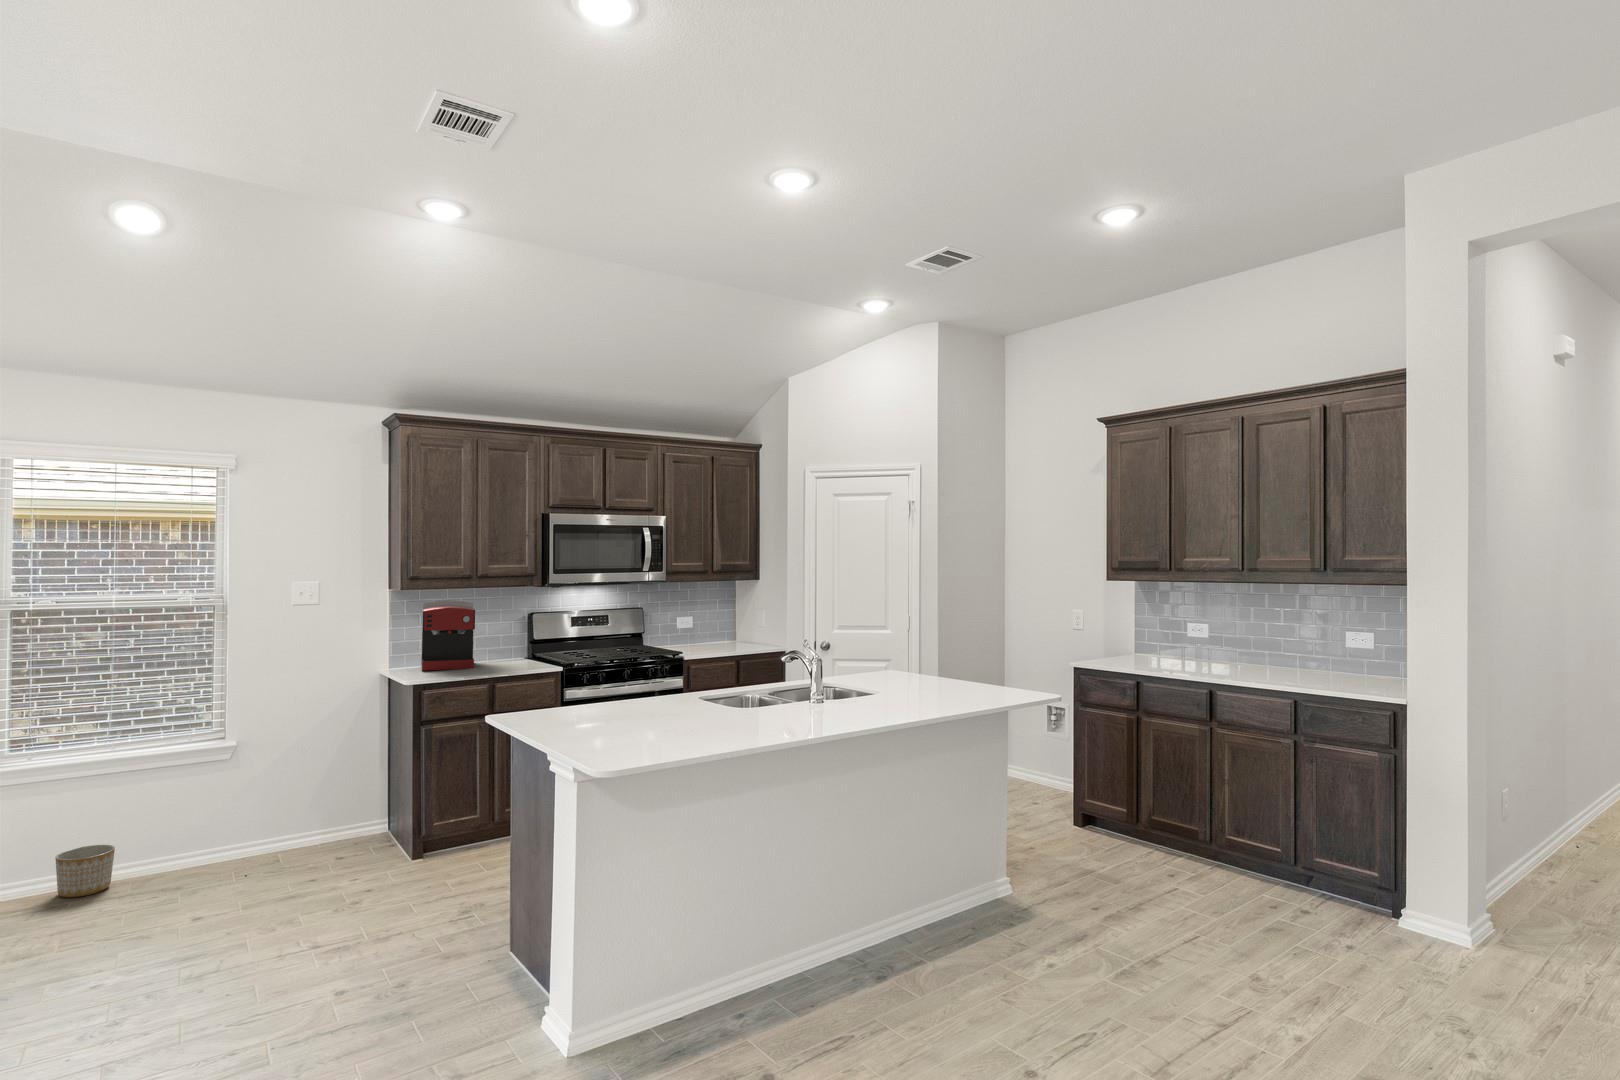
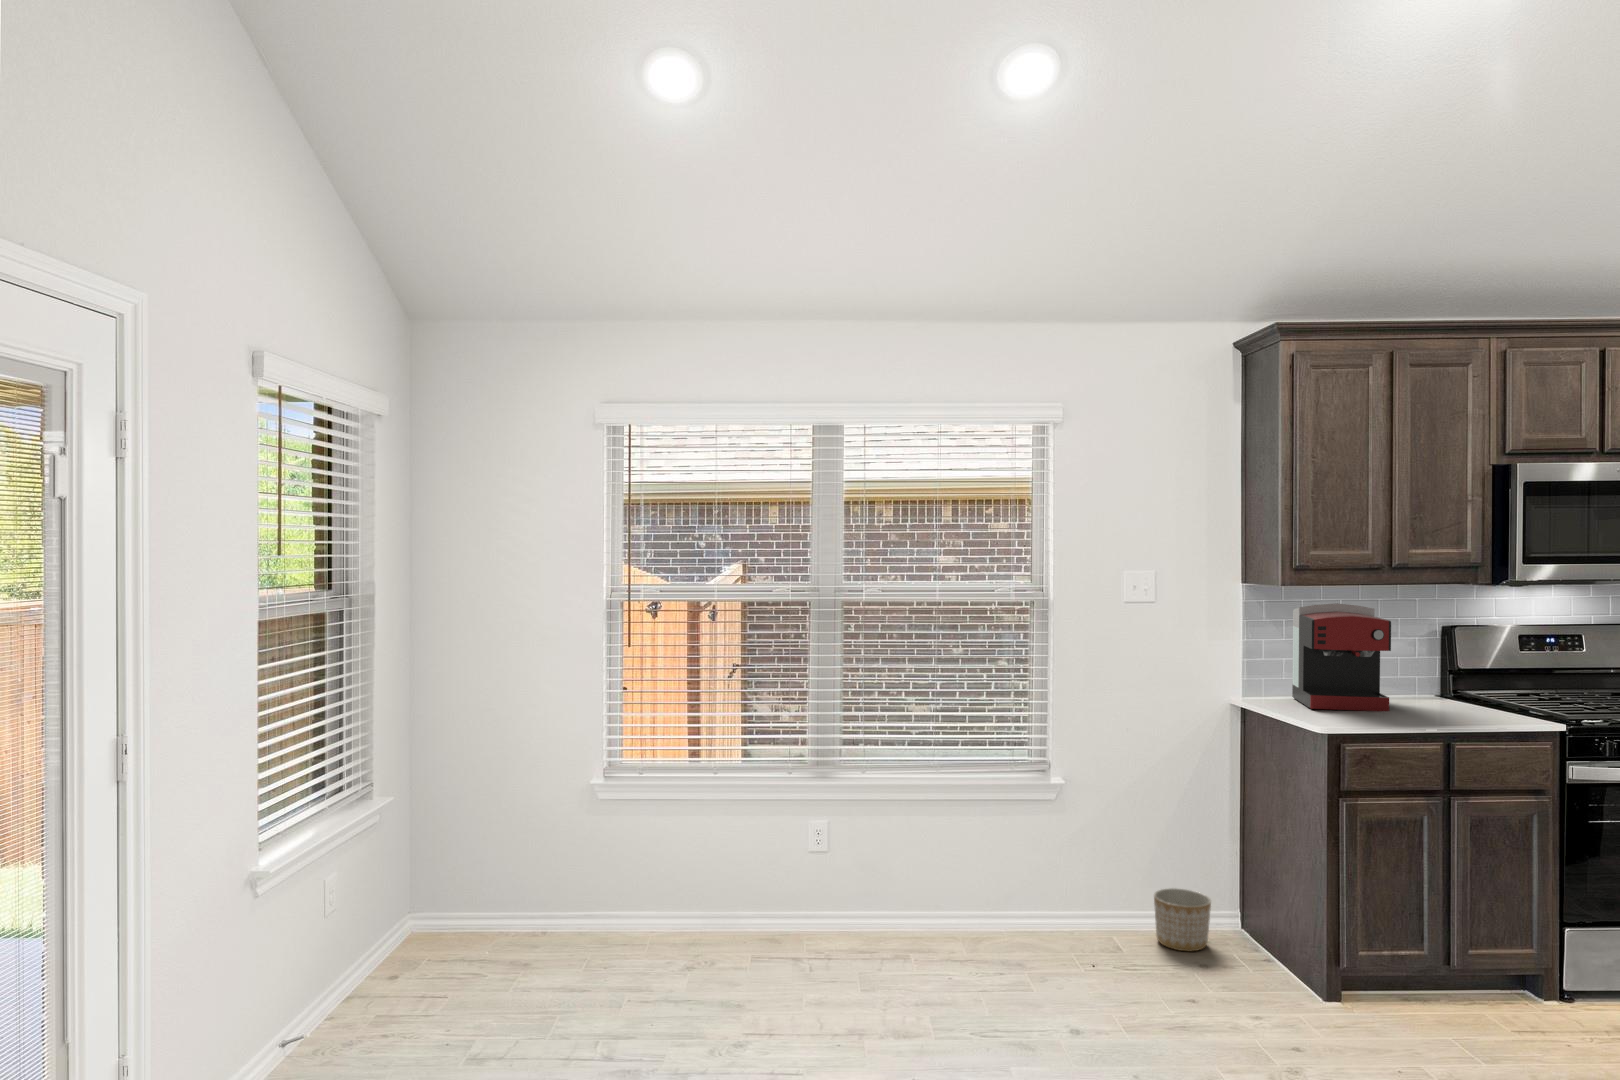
planter: present [55,845,115,897] -> present [1154,888,1211,951]

